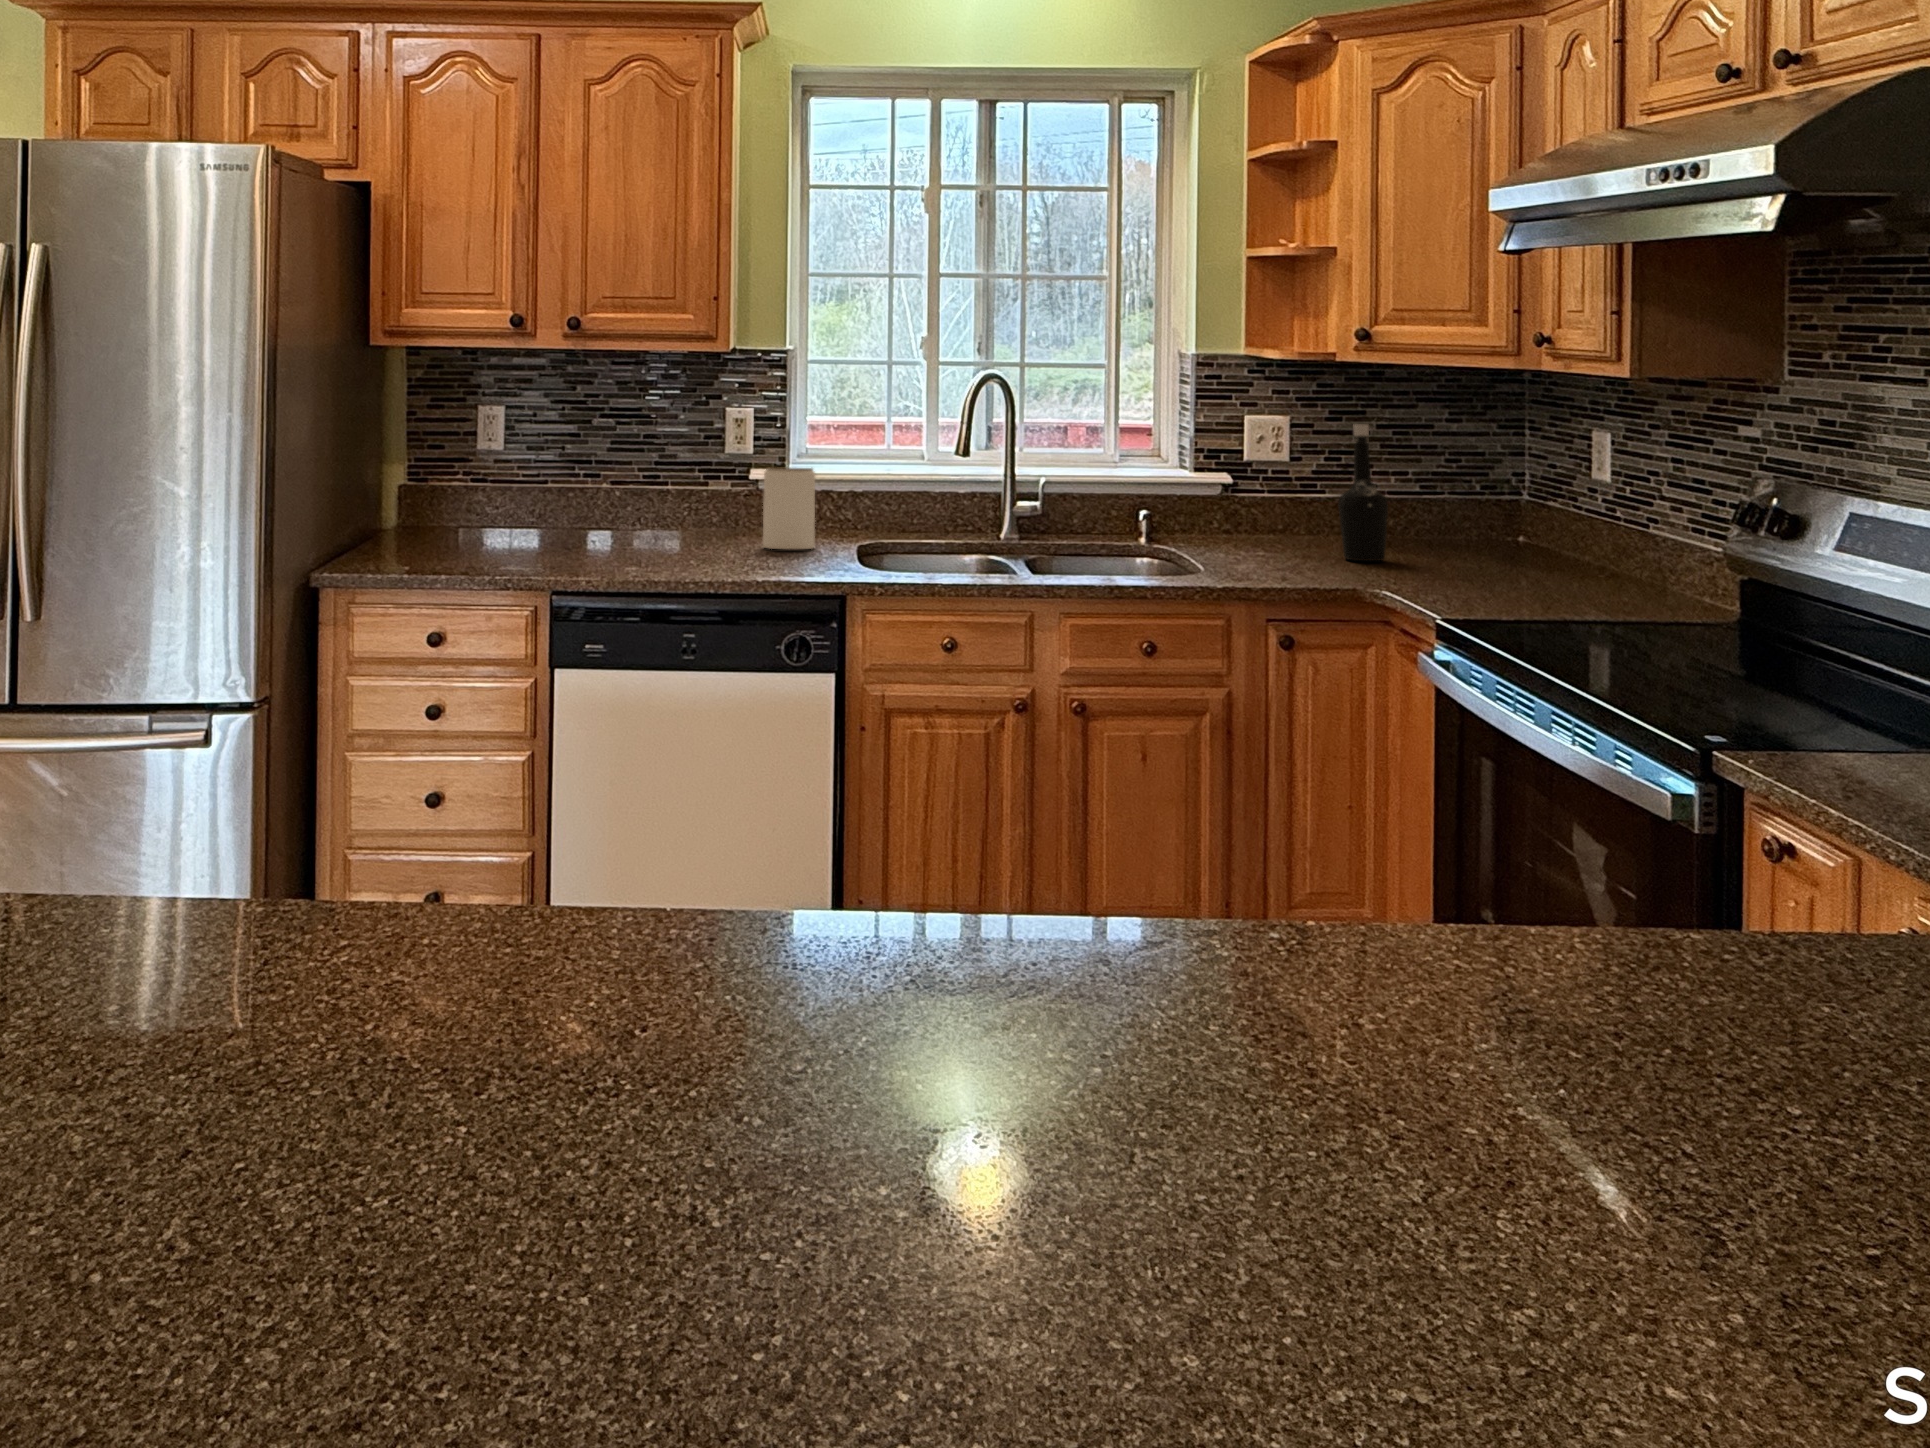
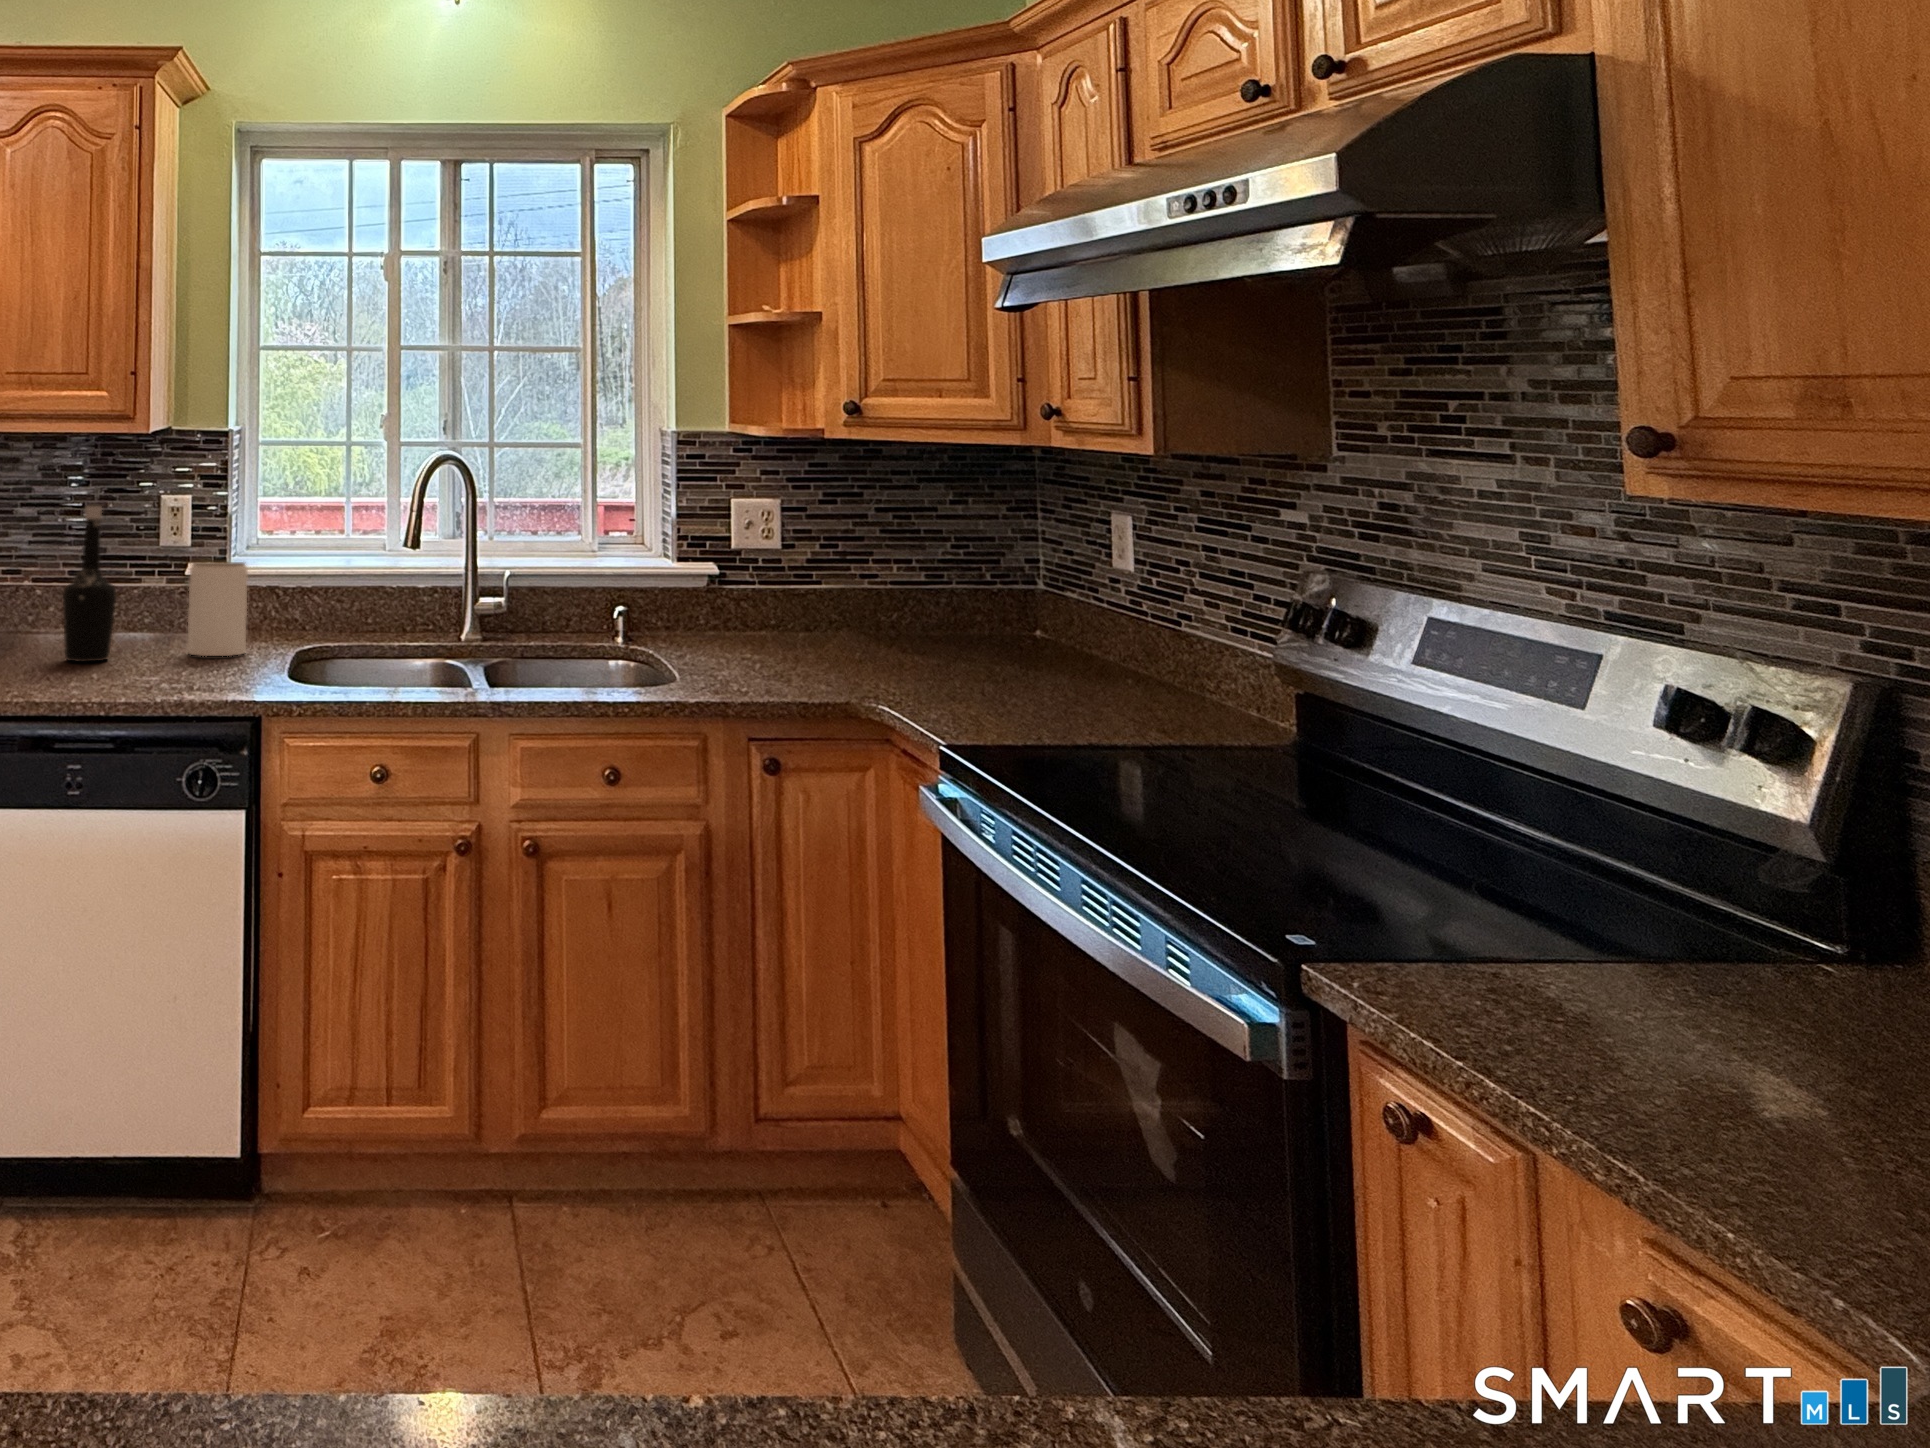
bottle: present [1338,424,1388,561] -> present [63,506,116,662]

